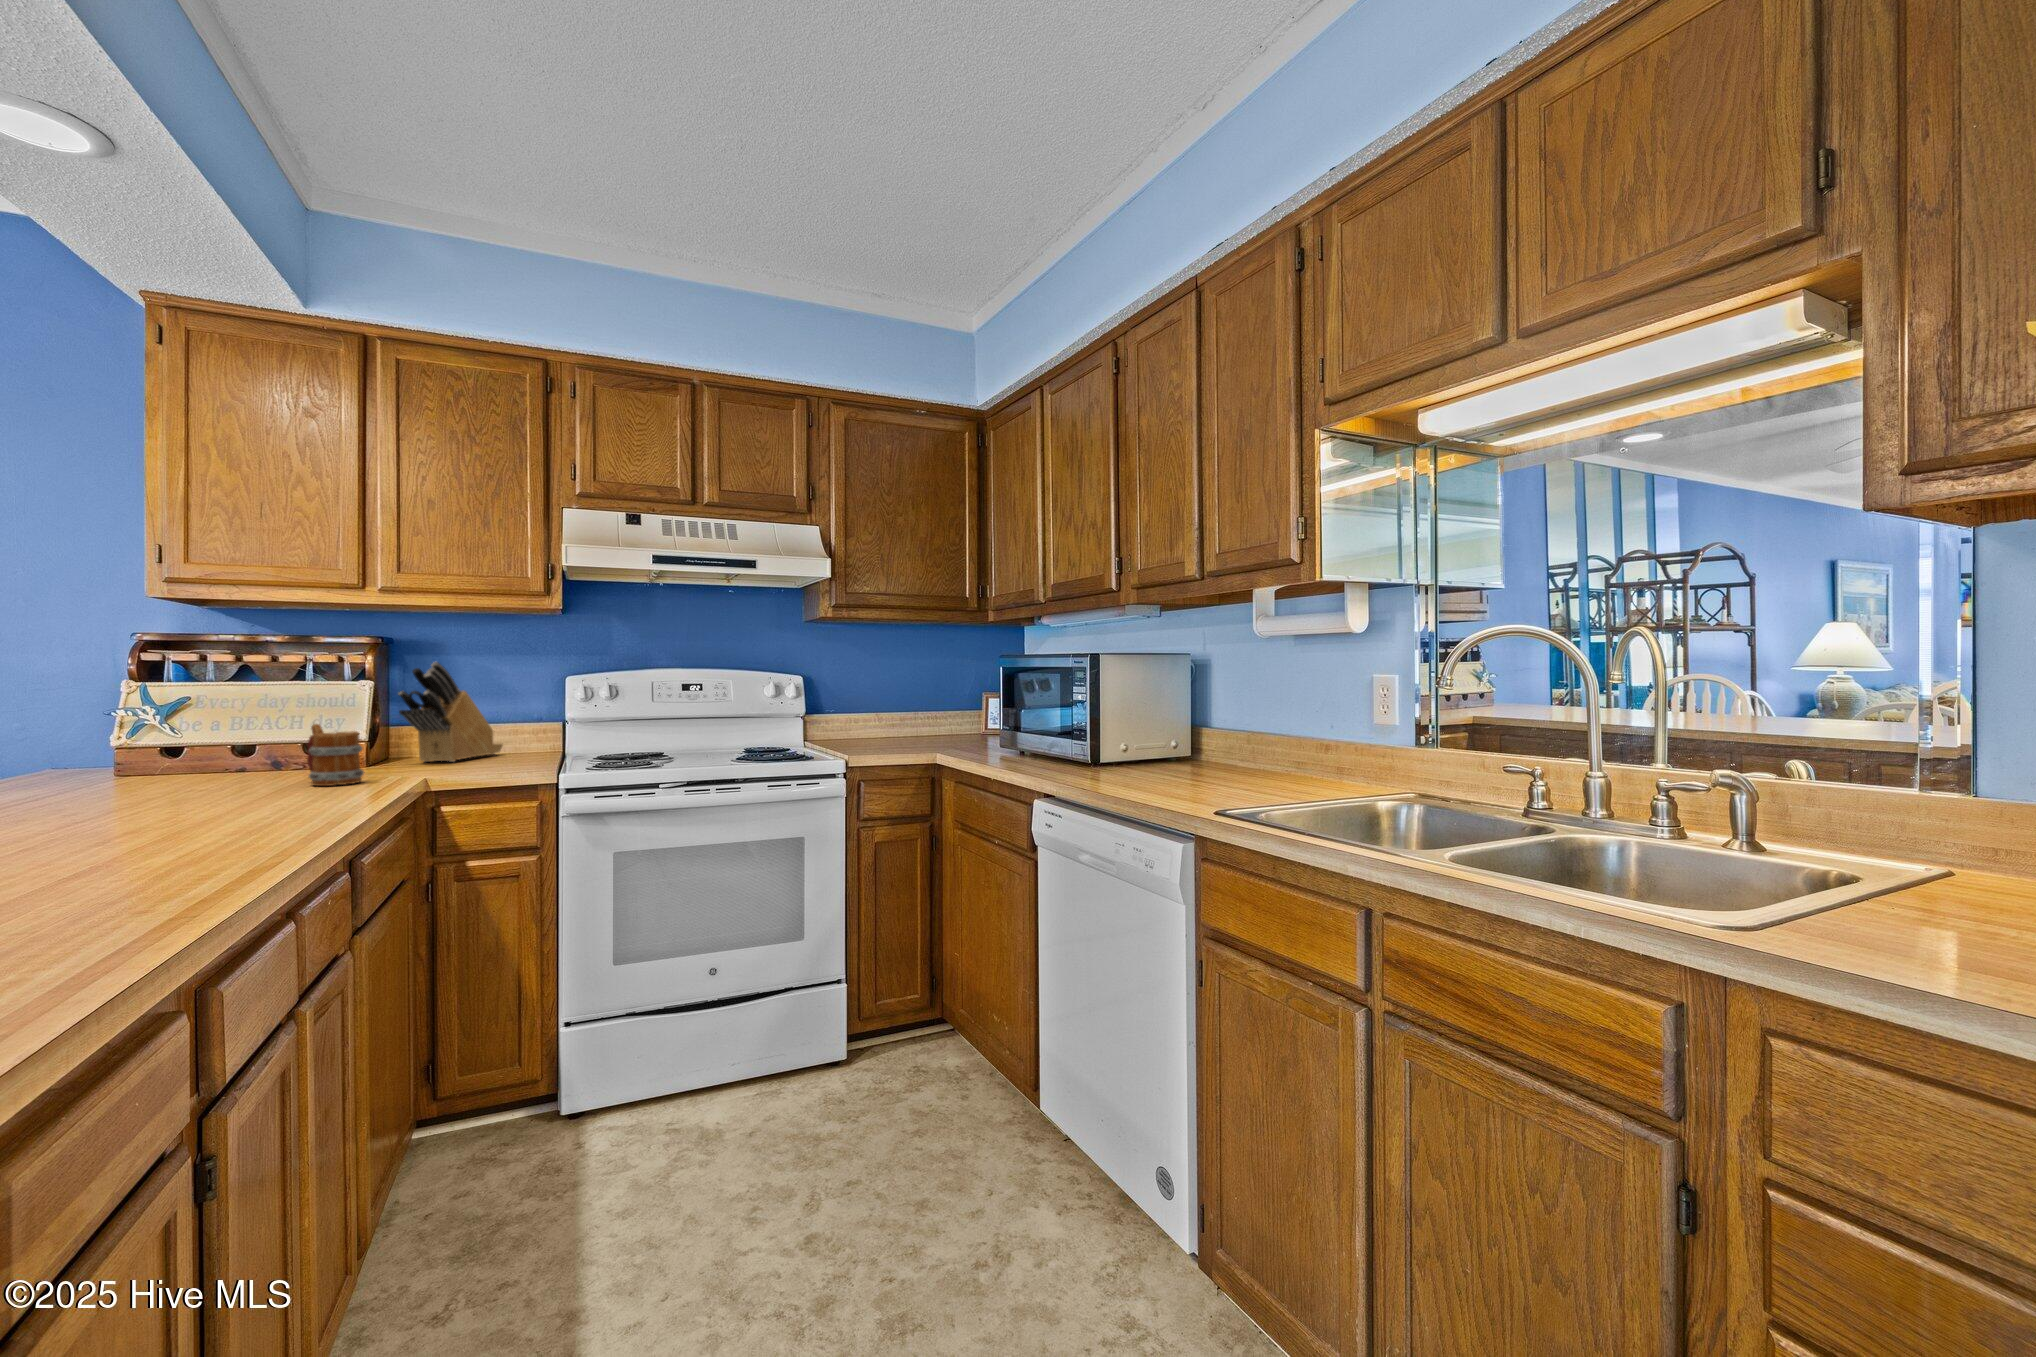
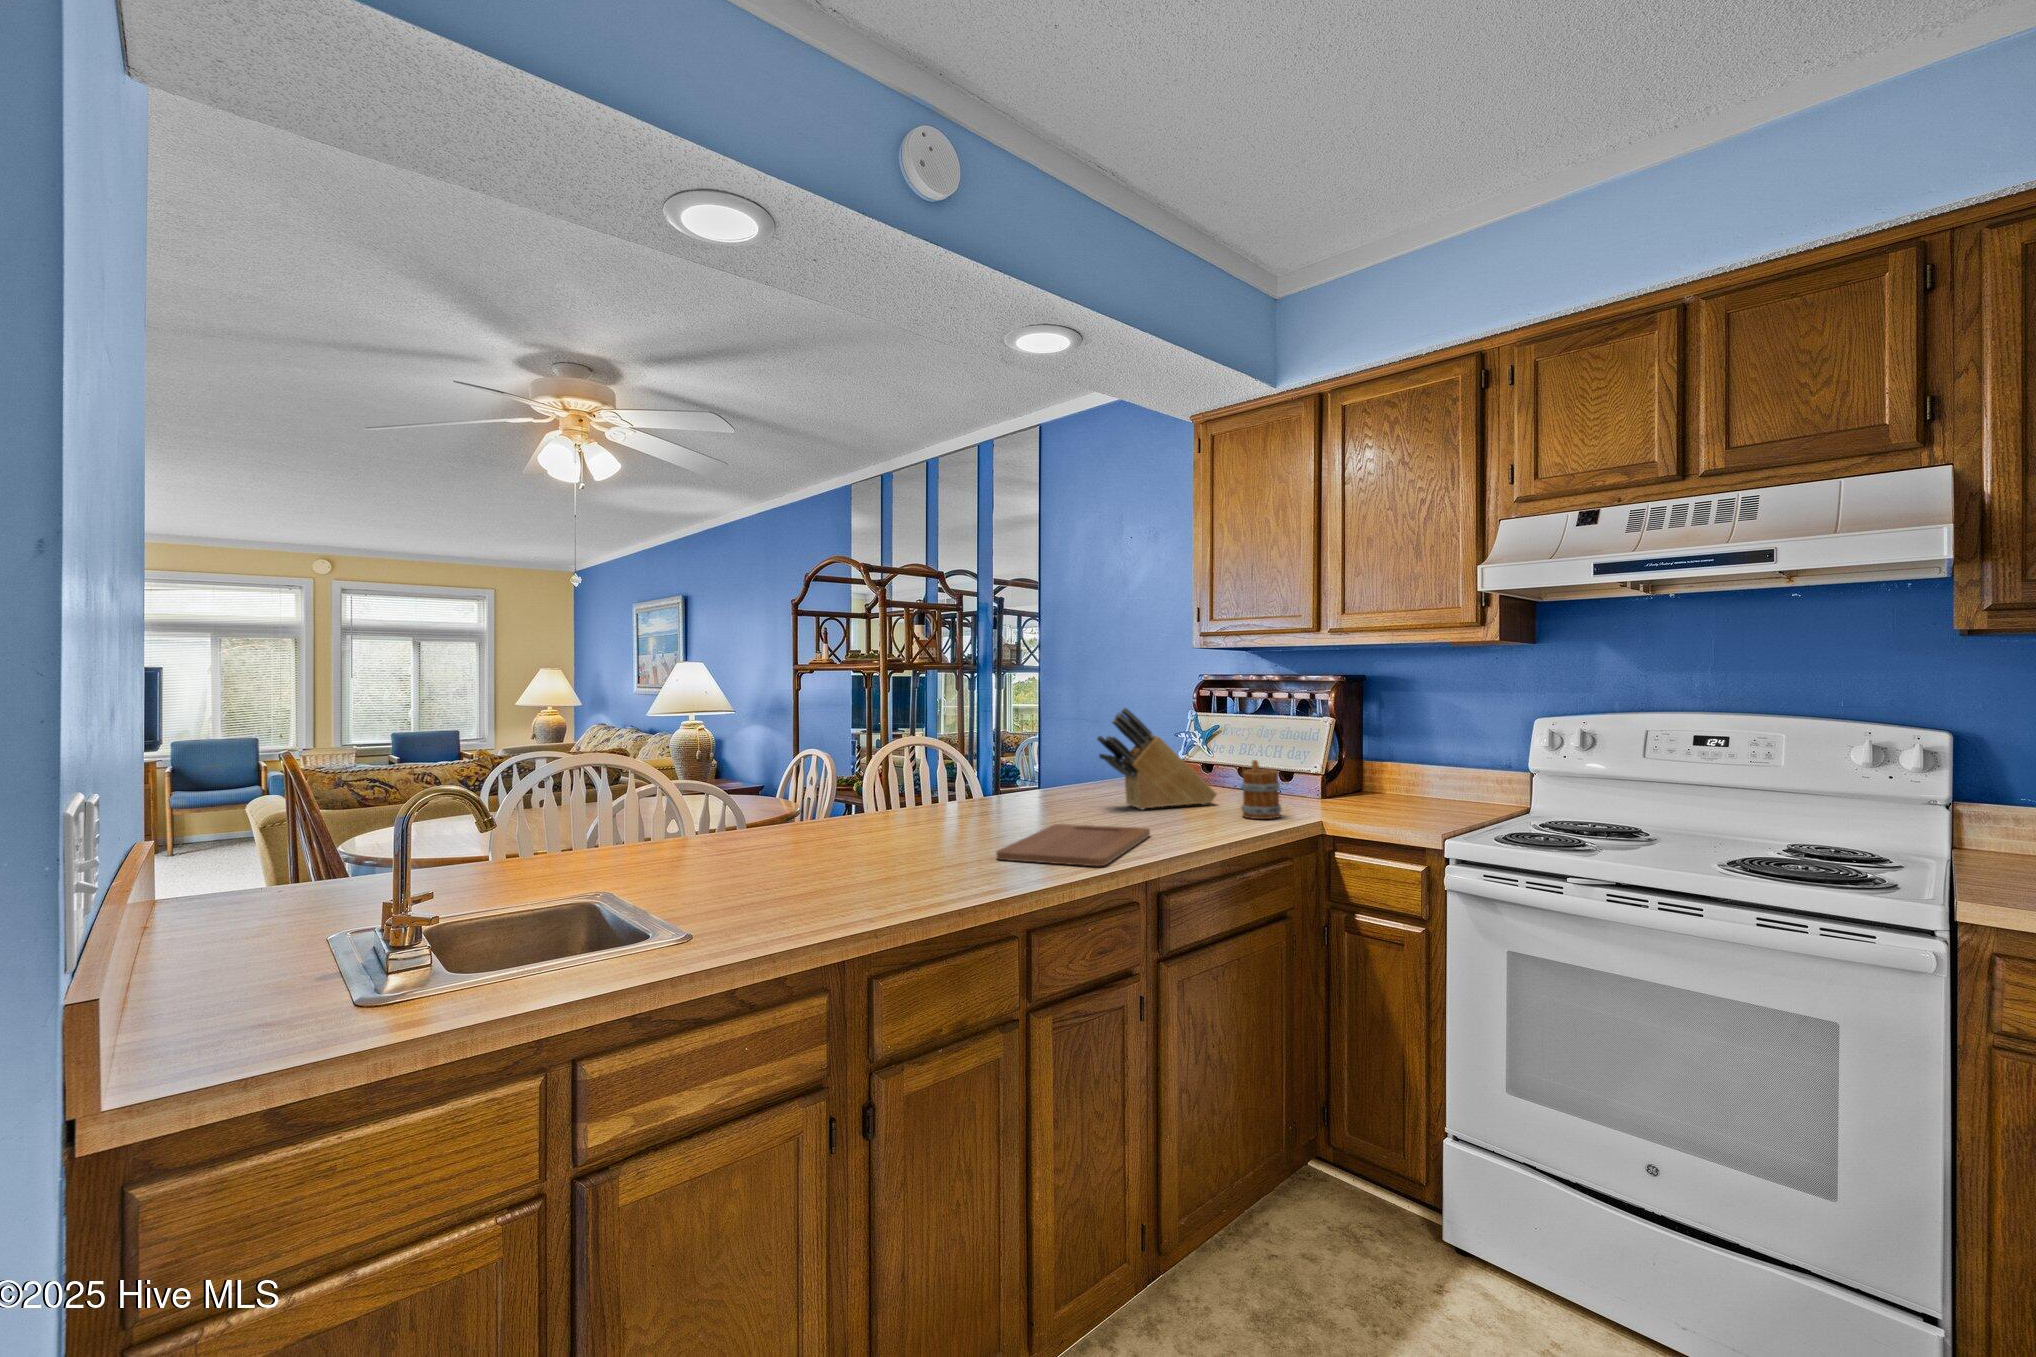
knife block: present [398,662,503,762] -> present [1097,708,1217,809]
cutting board: none [73,801,287,850] -> present [996,824,1150,866]

